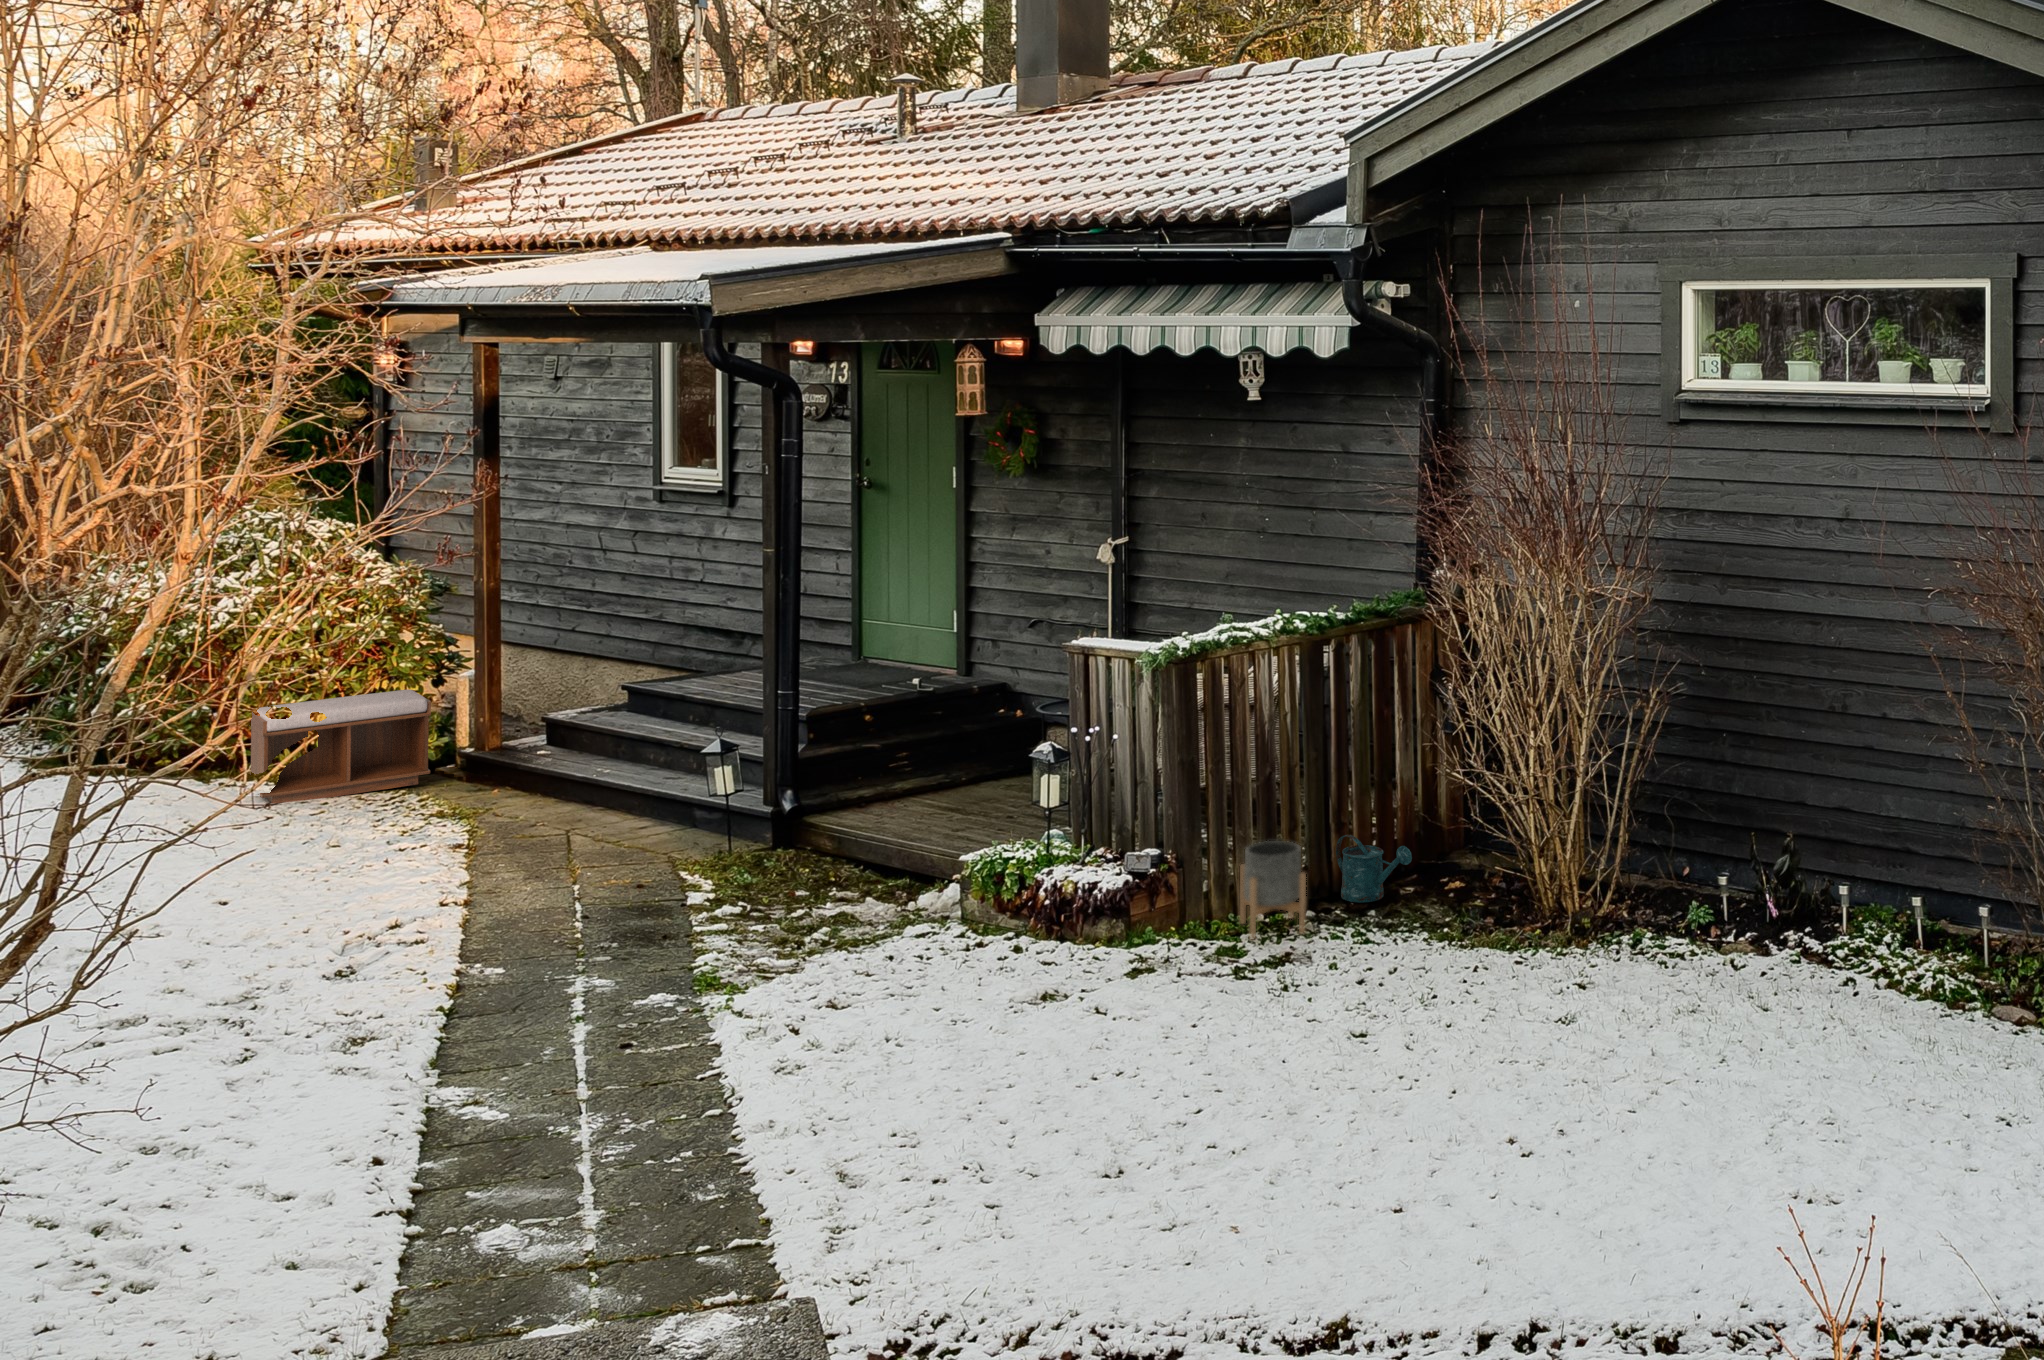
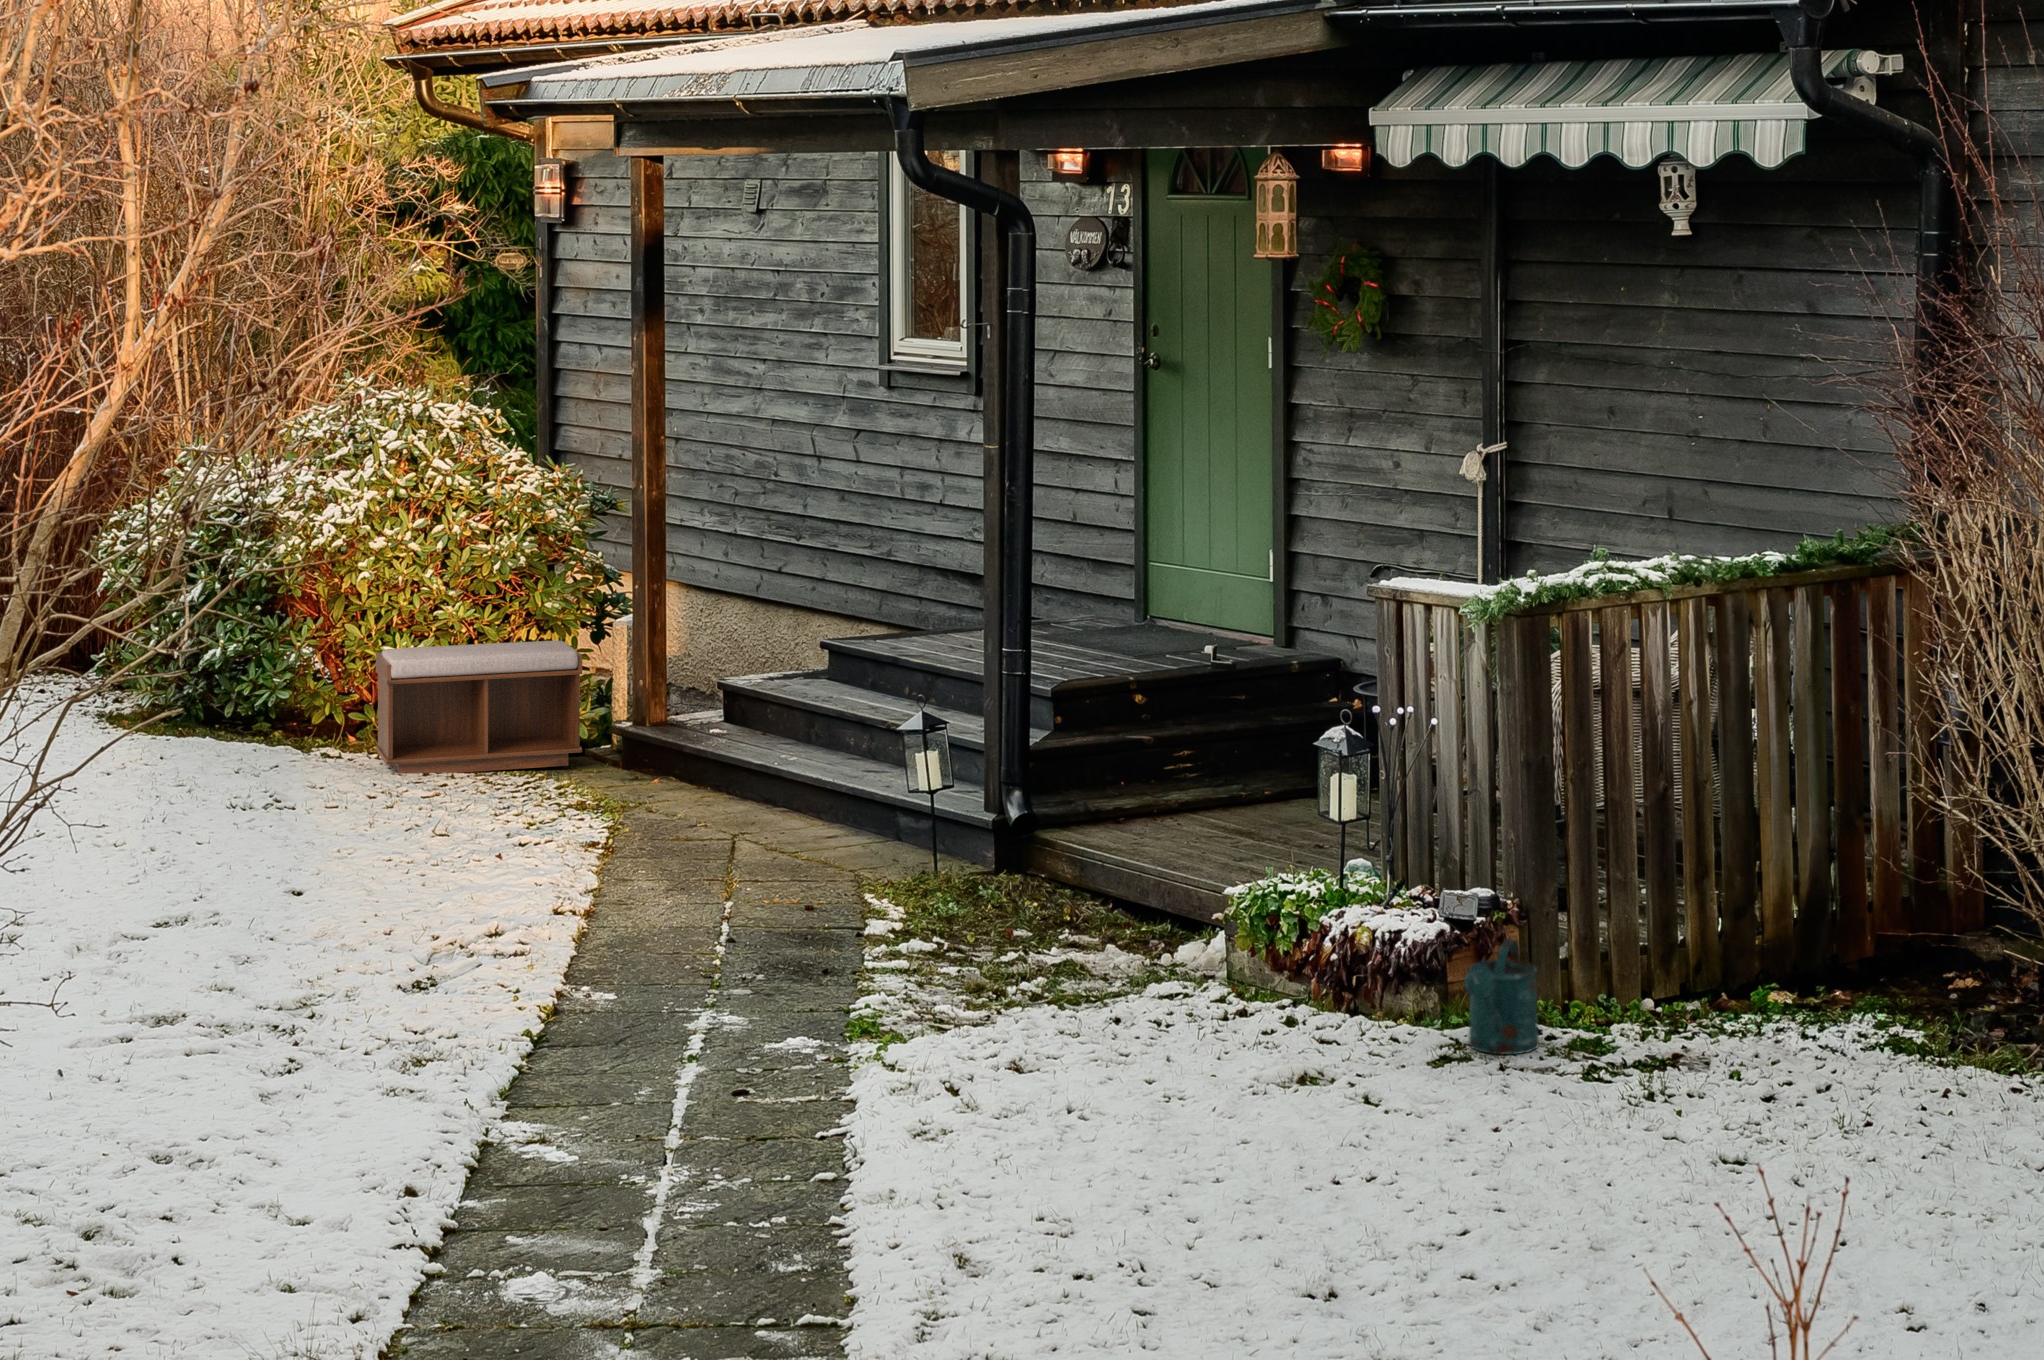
watering can: present [1336,835,1412,902] -> present [1464,939,1539,1055]
planter: present [1240,841,1306,939] -> none [1622,896,1723,1043]

